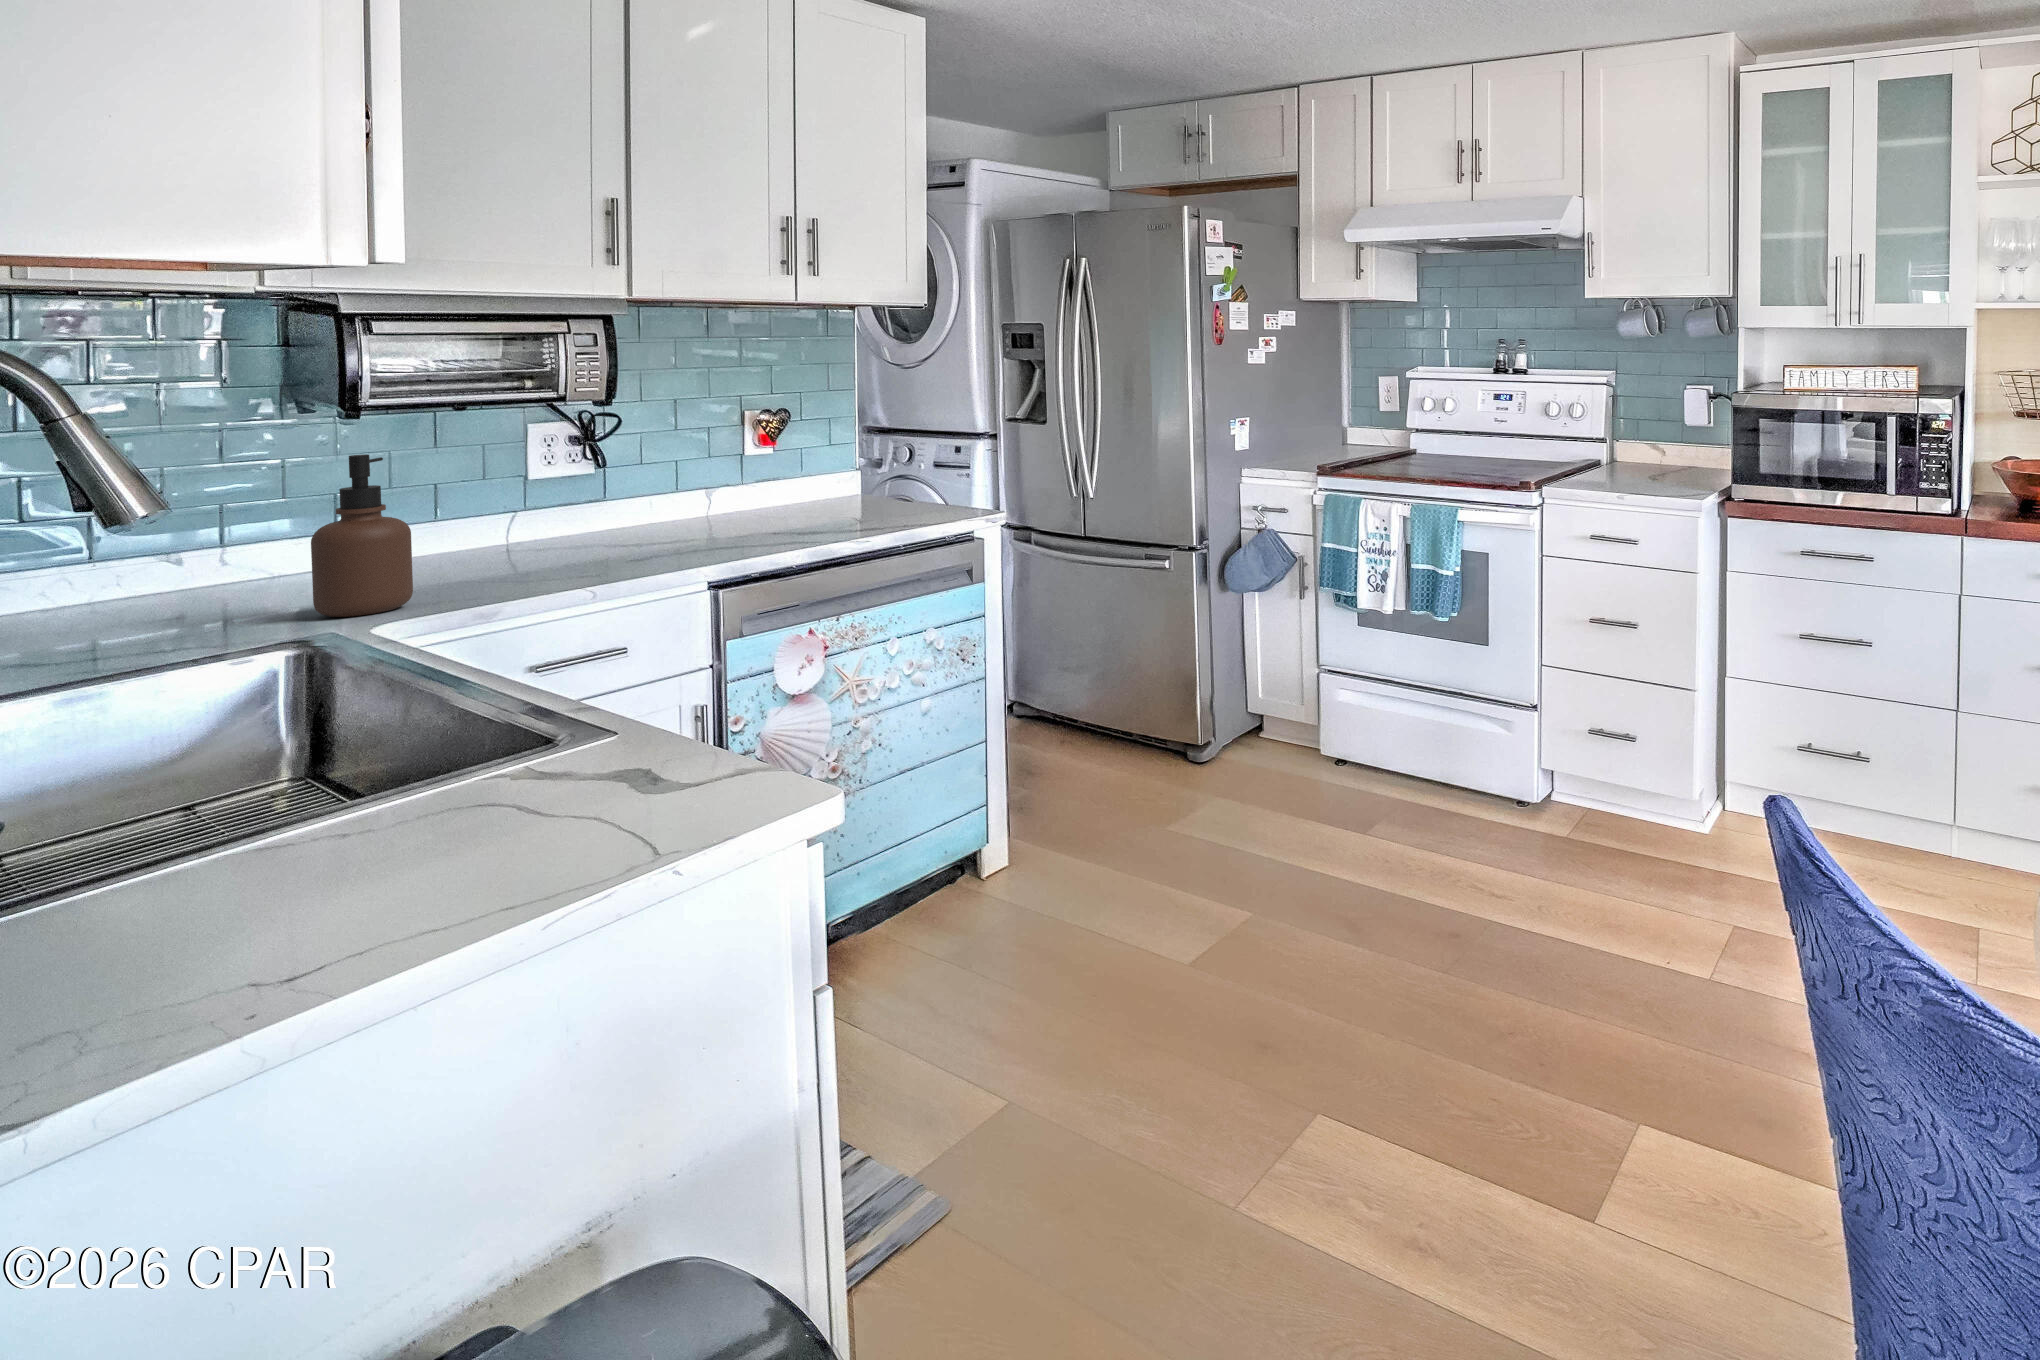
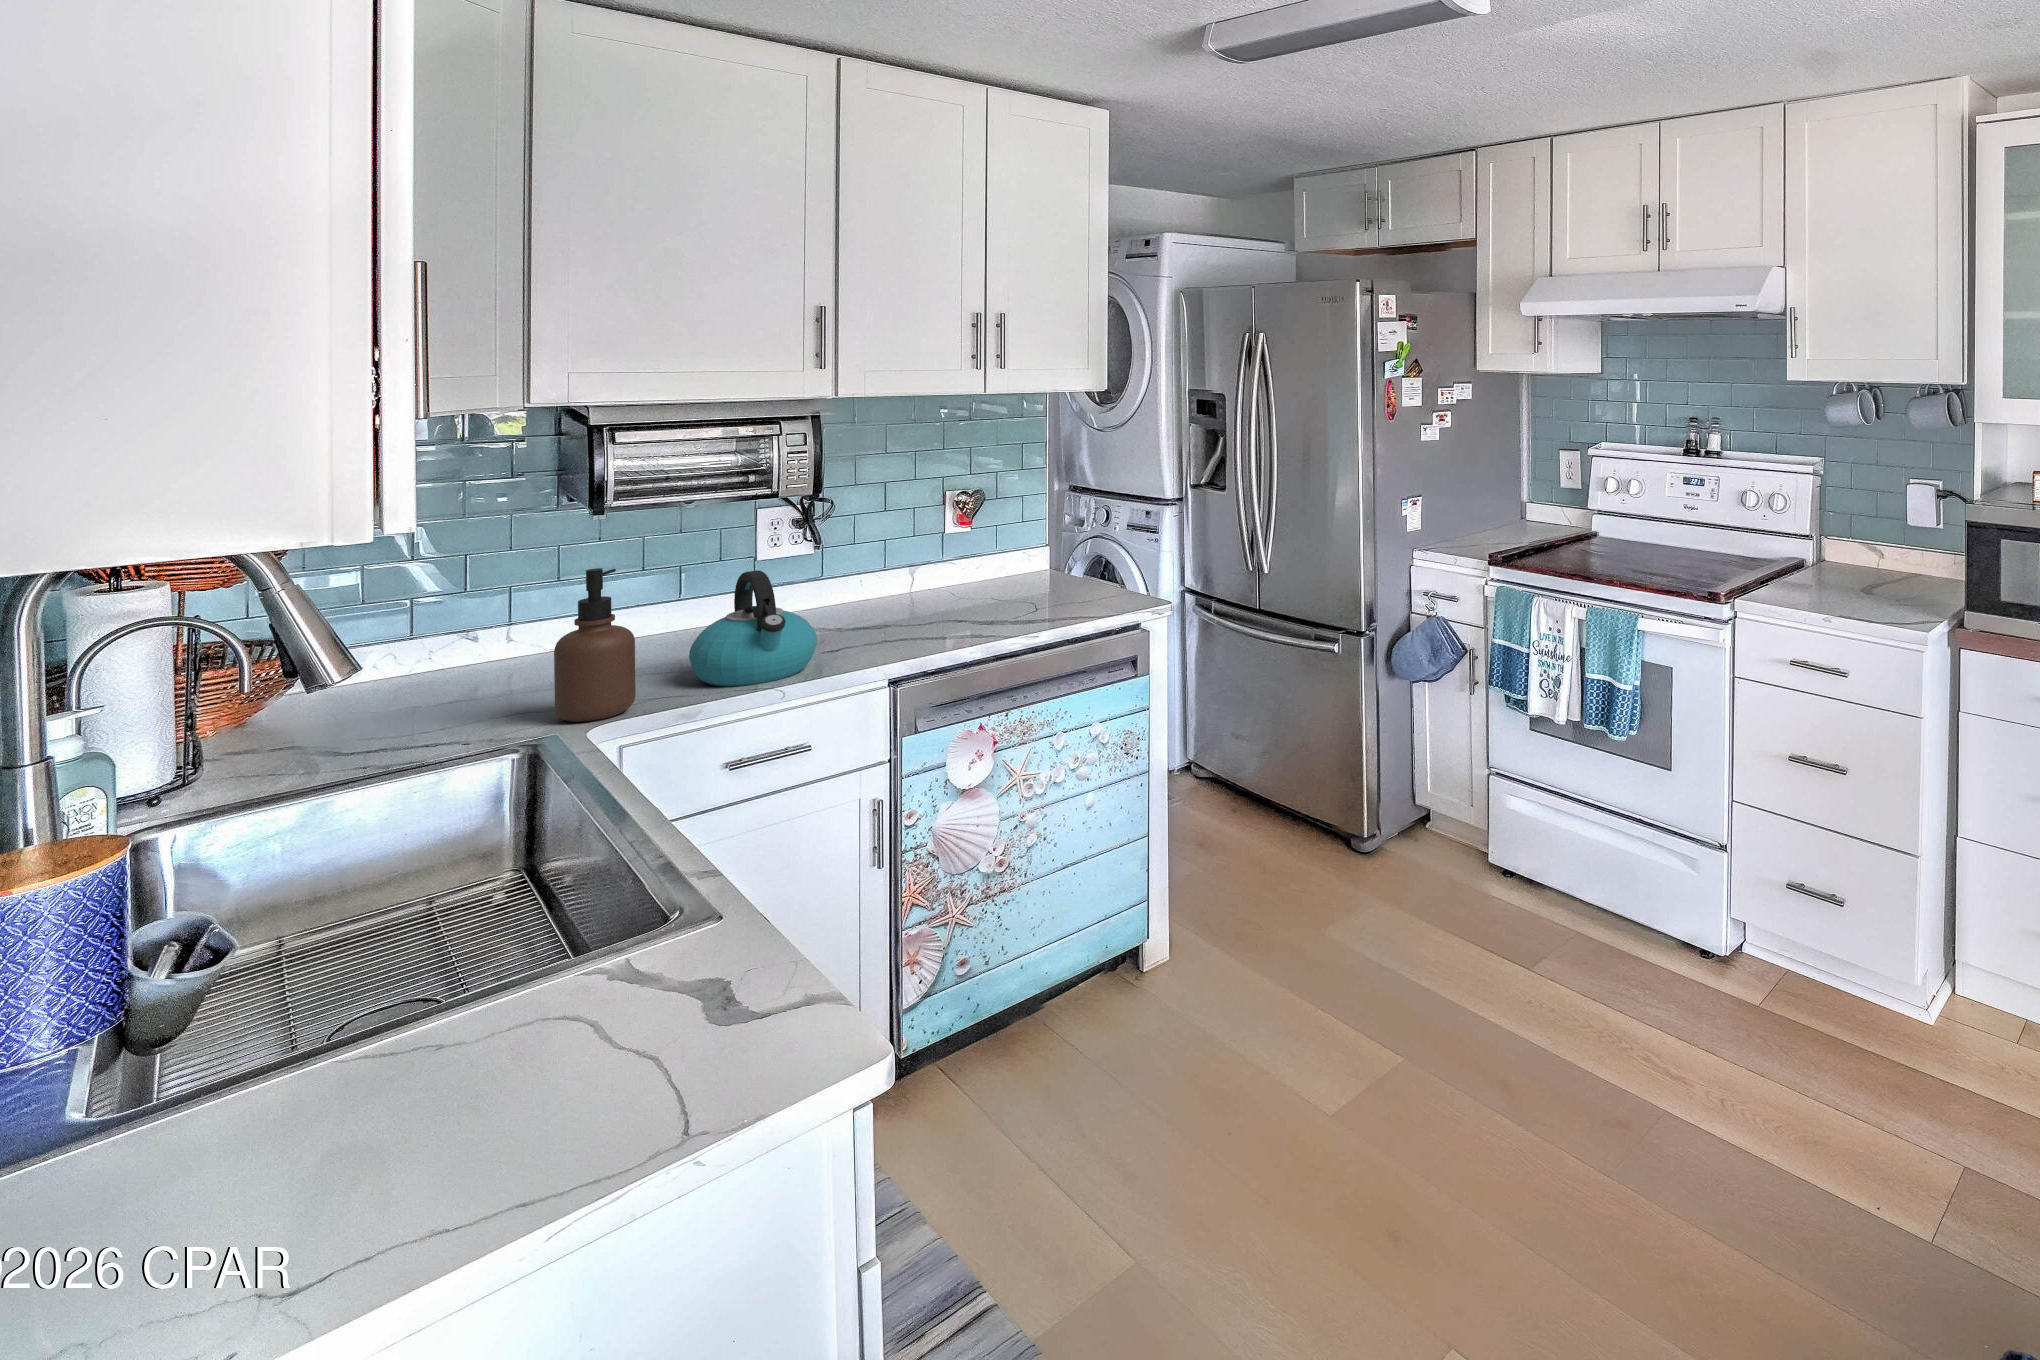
kettle: none [469,468,621,586] -> present [689,570,817,686]

